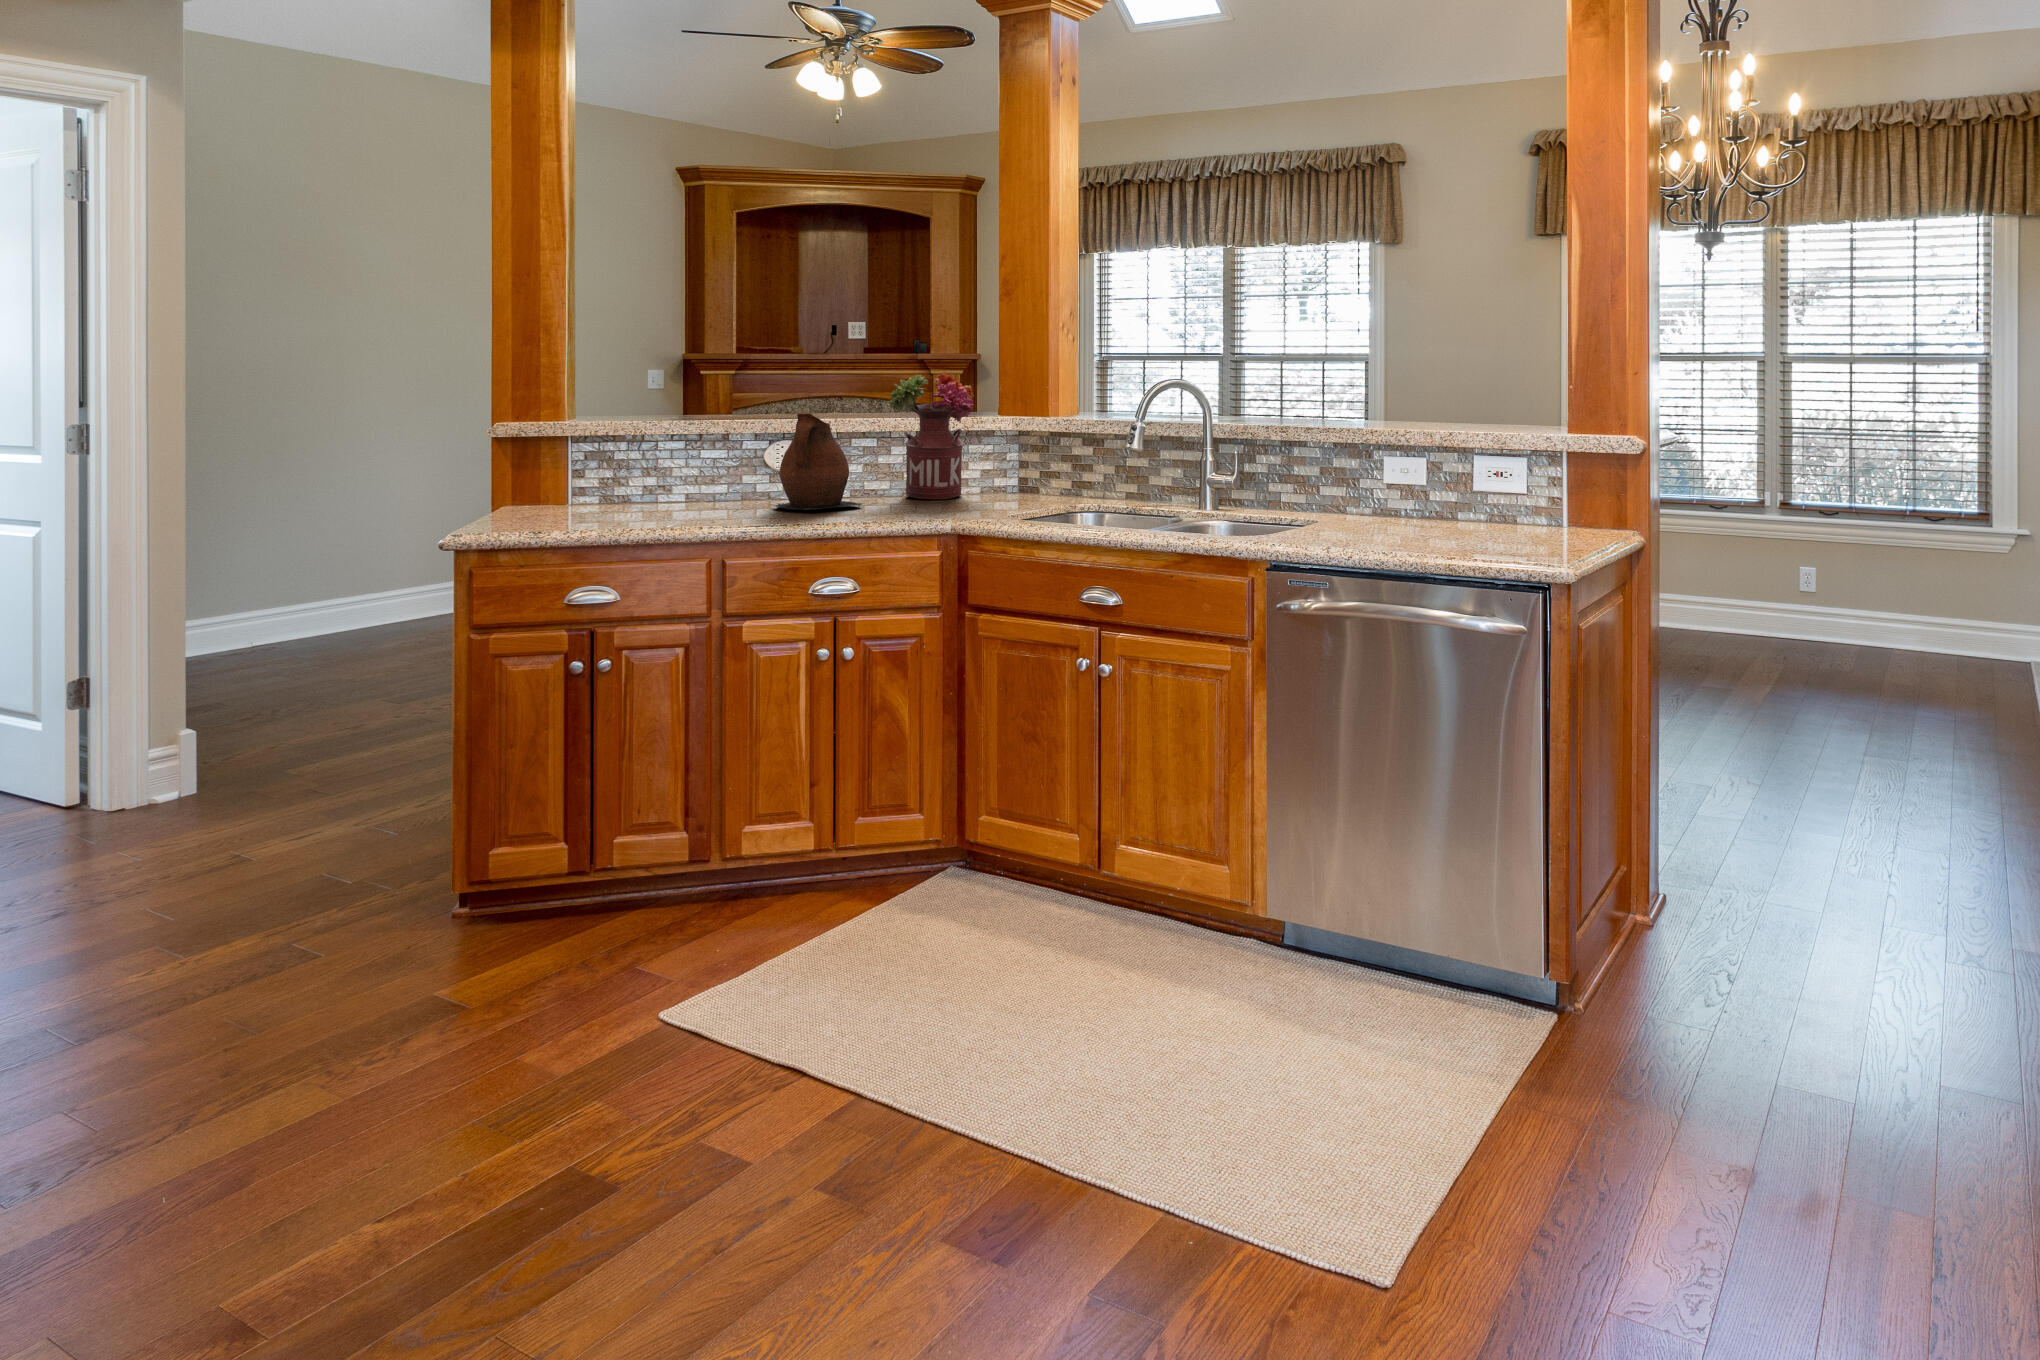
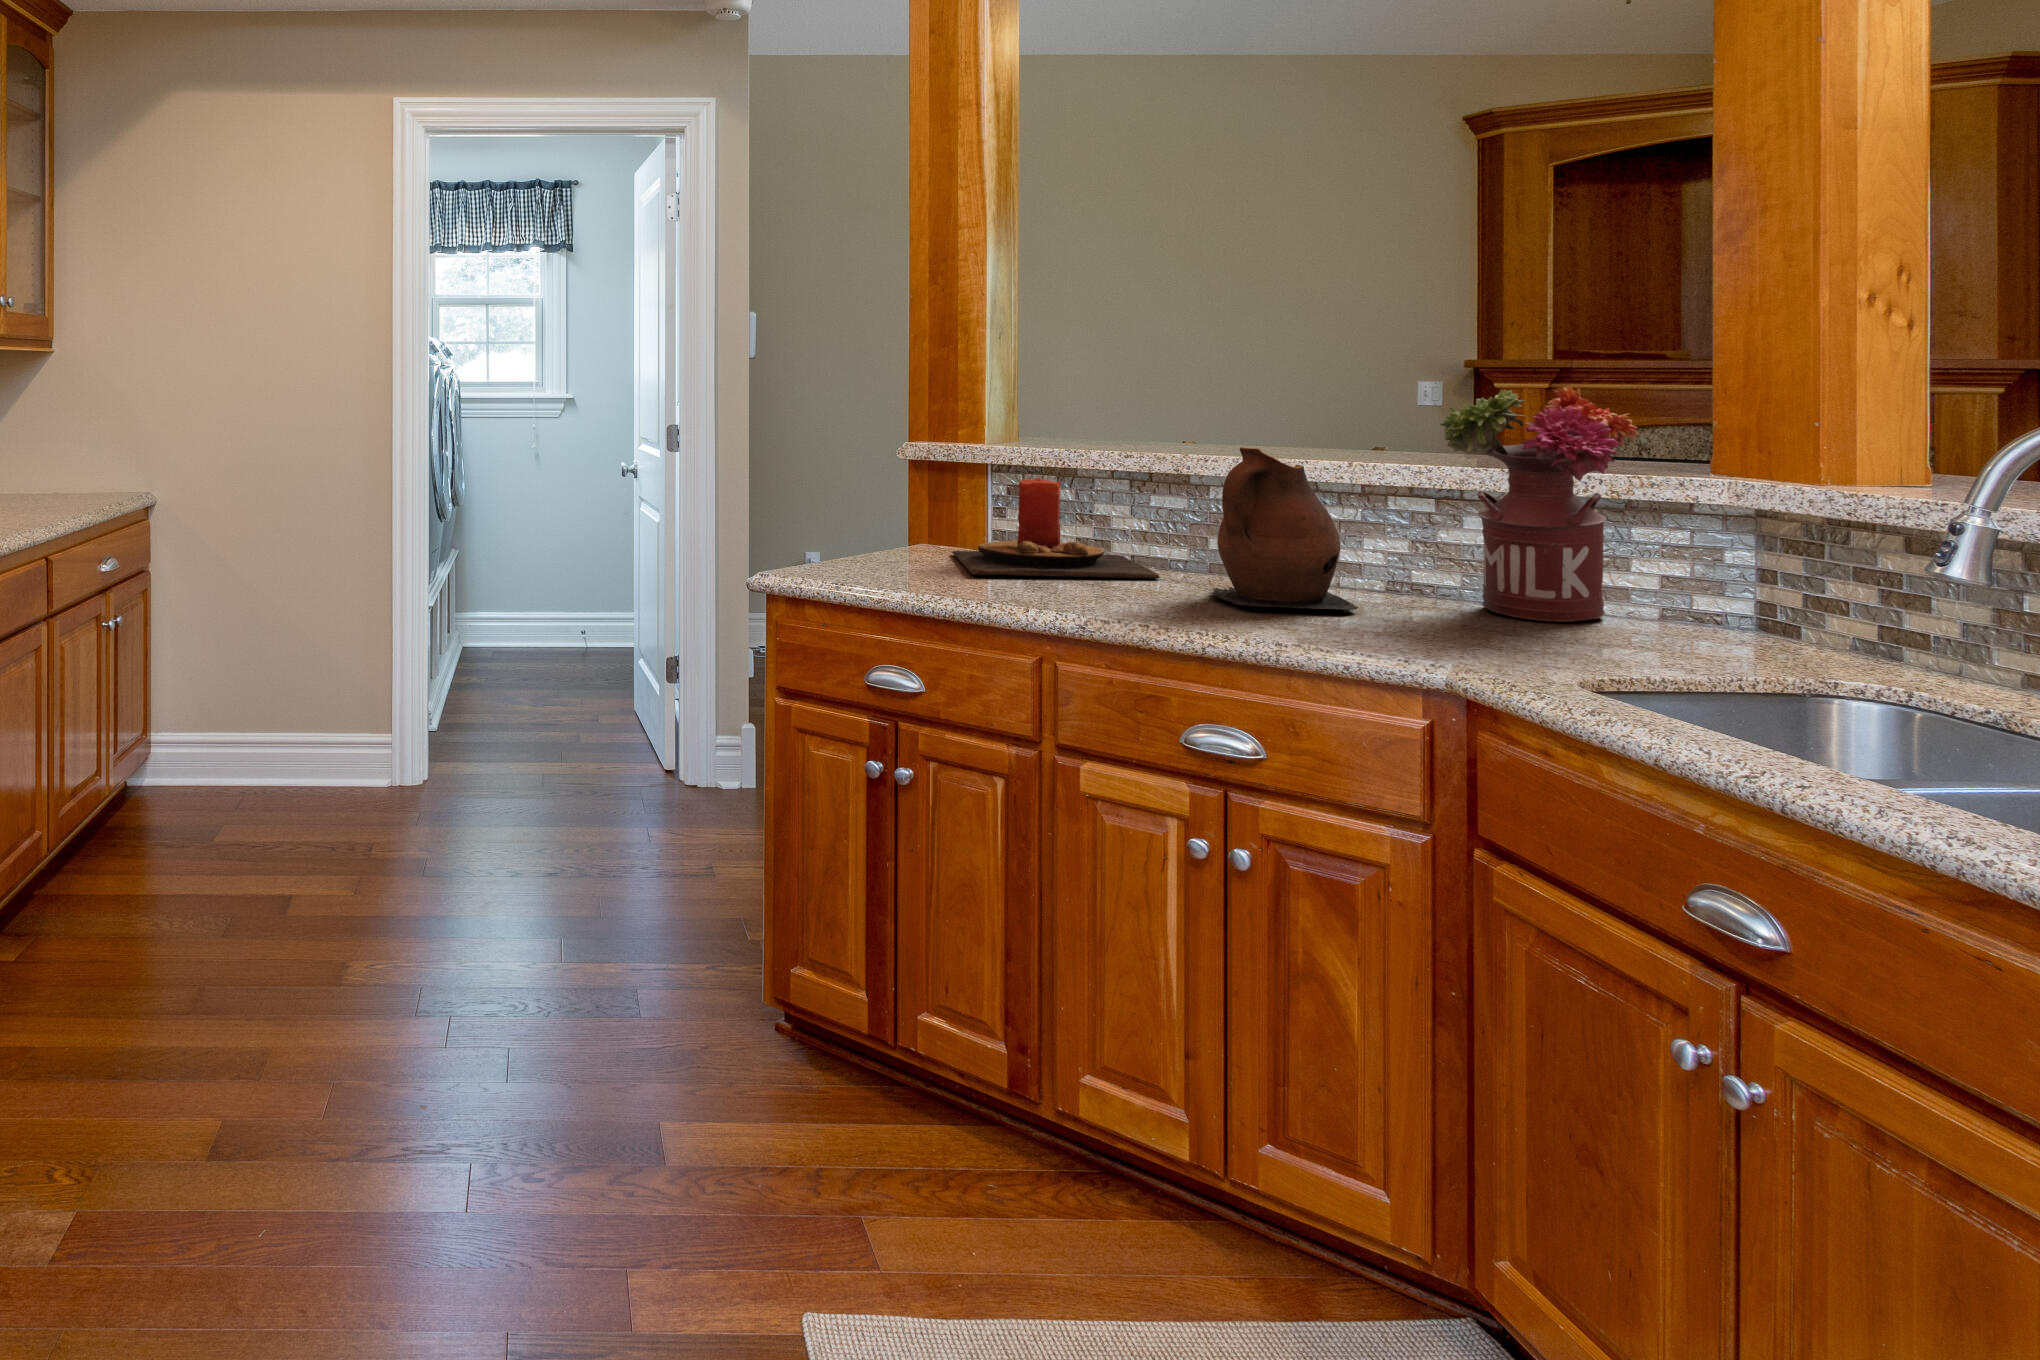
candle: none [552,445,724,517] -> present [952,478,1159,579]

